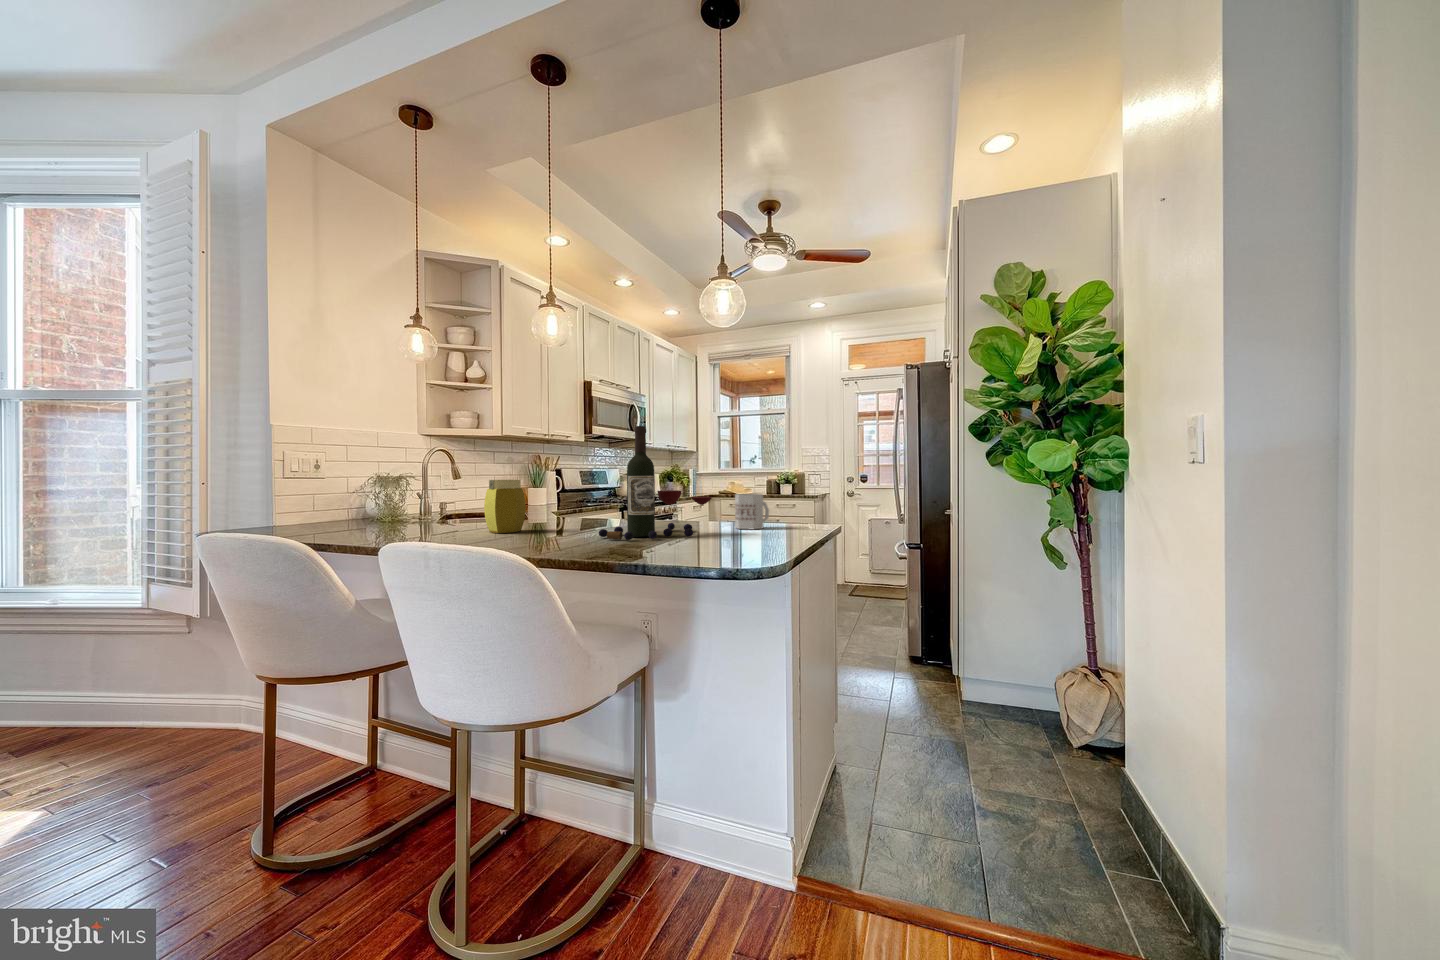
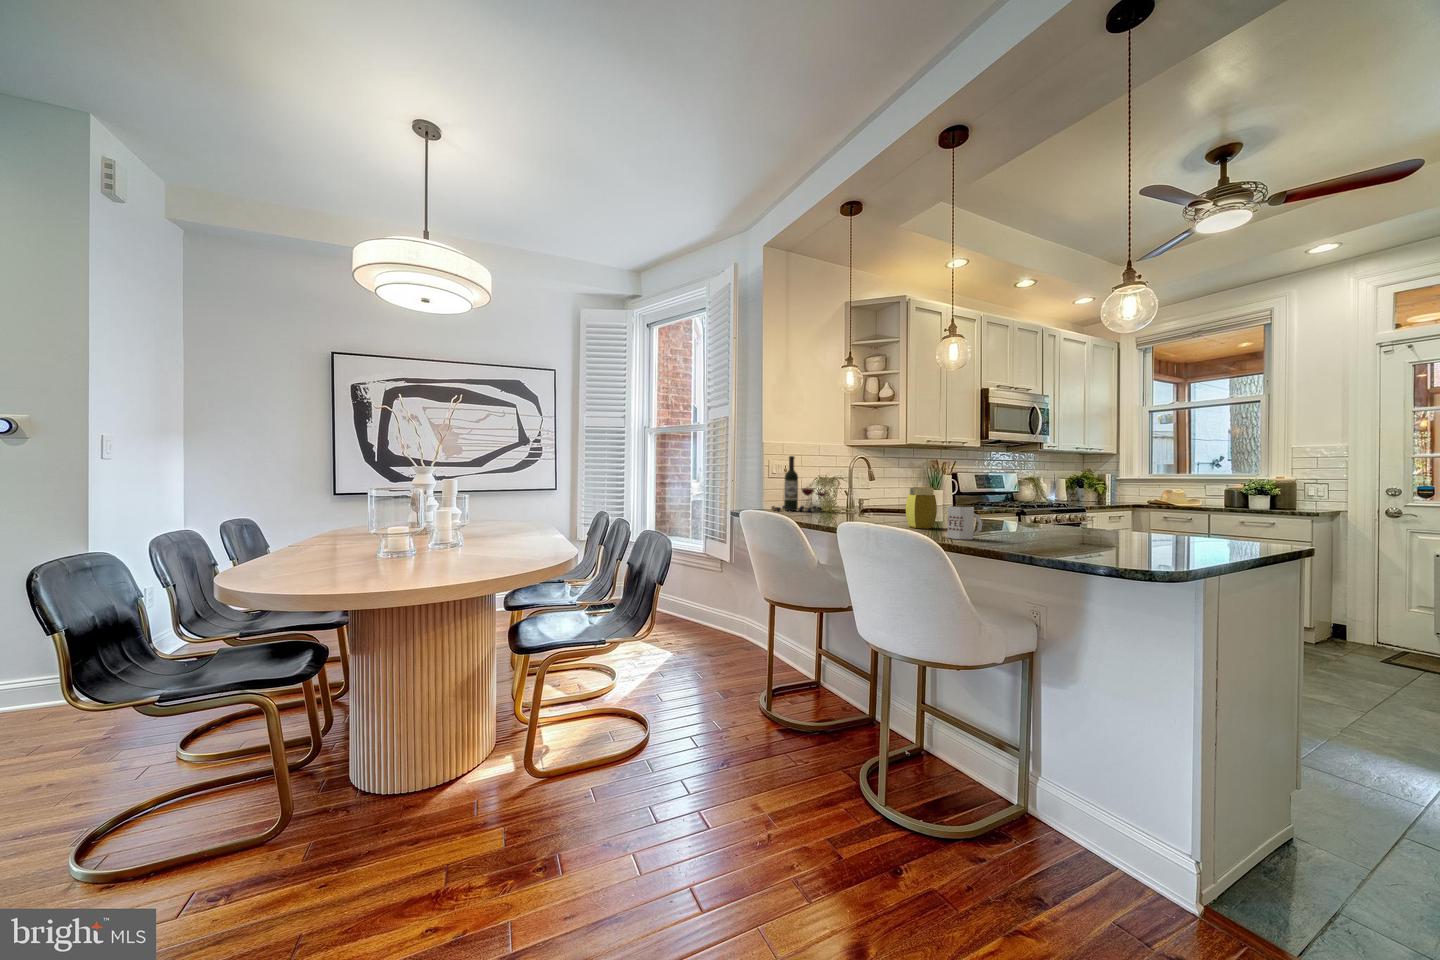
wine bottle: present [599,426,712,540] -> present [771,456,826,512]
mug: present [735,494,769,529] -> present [947,506,982,539]

